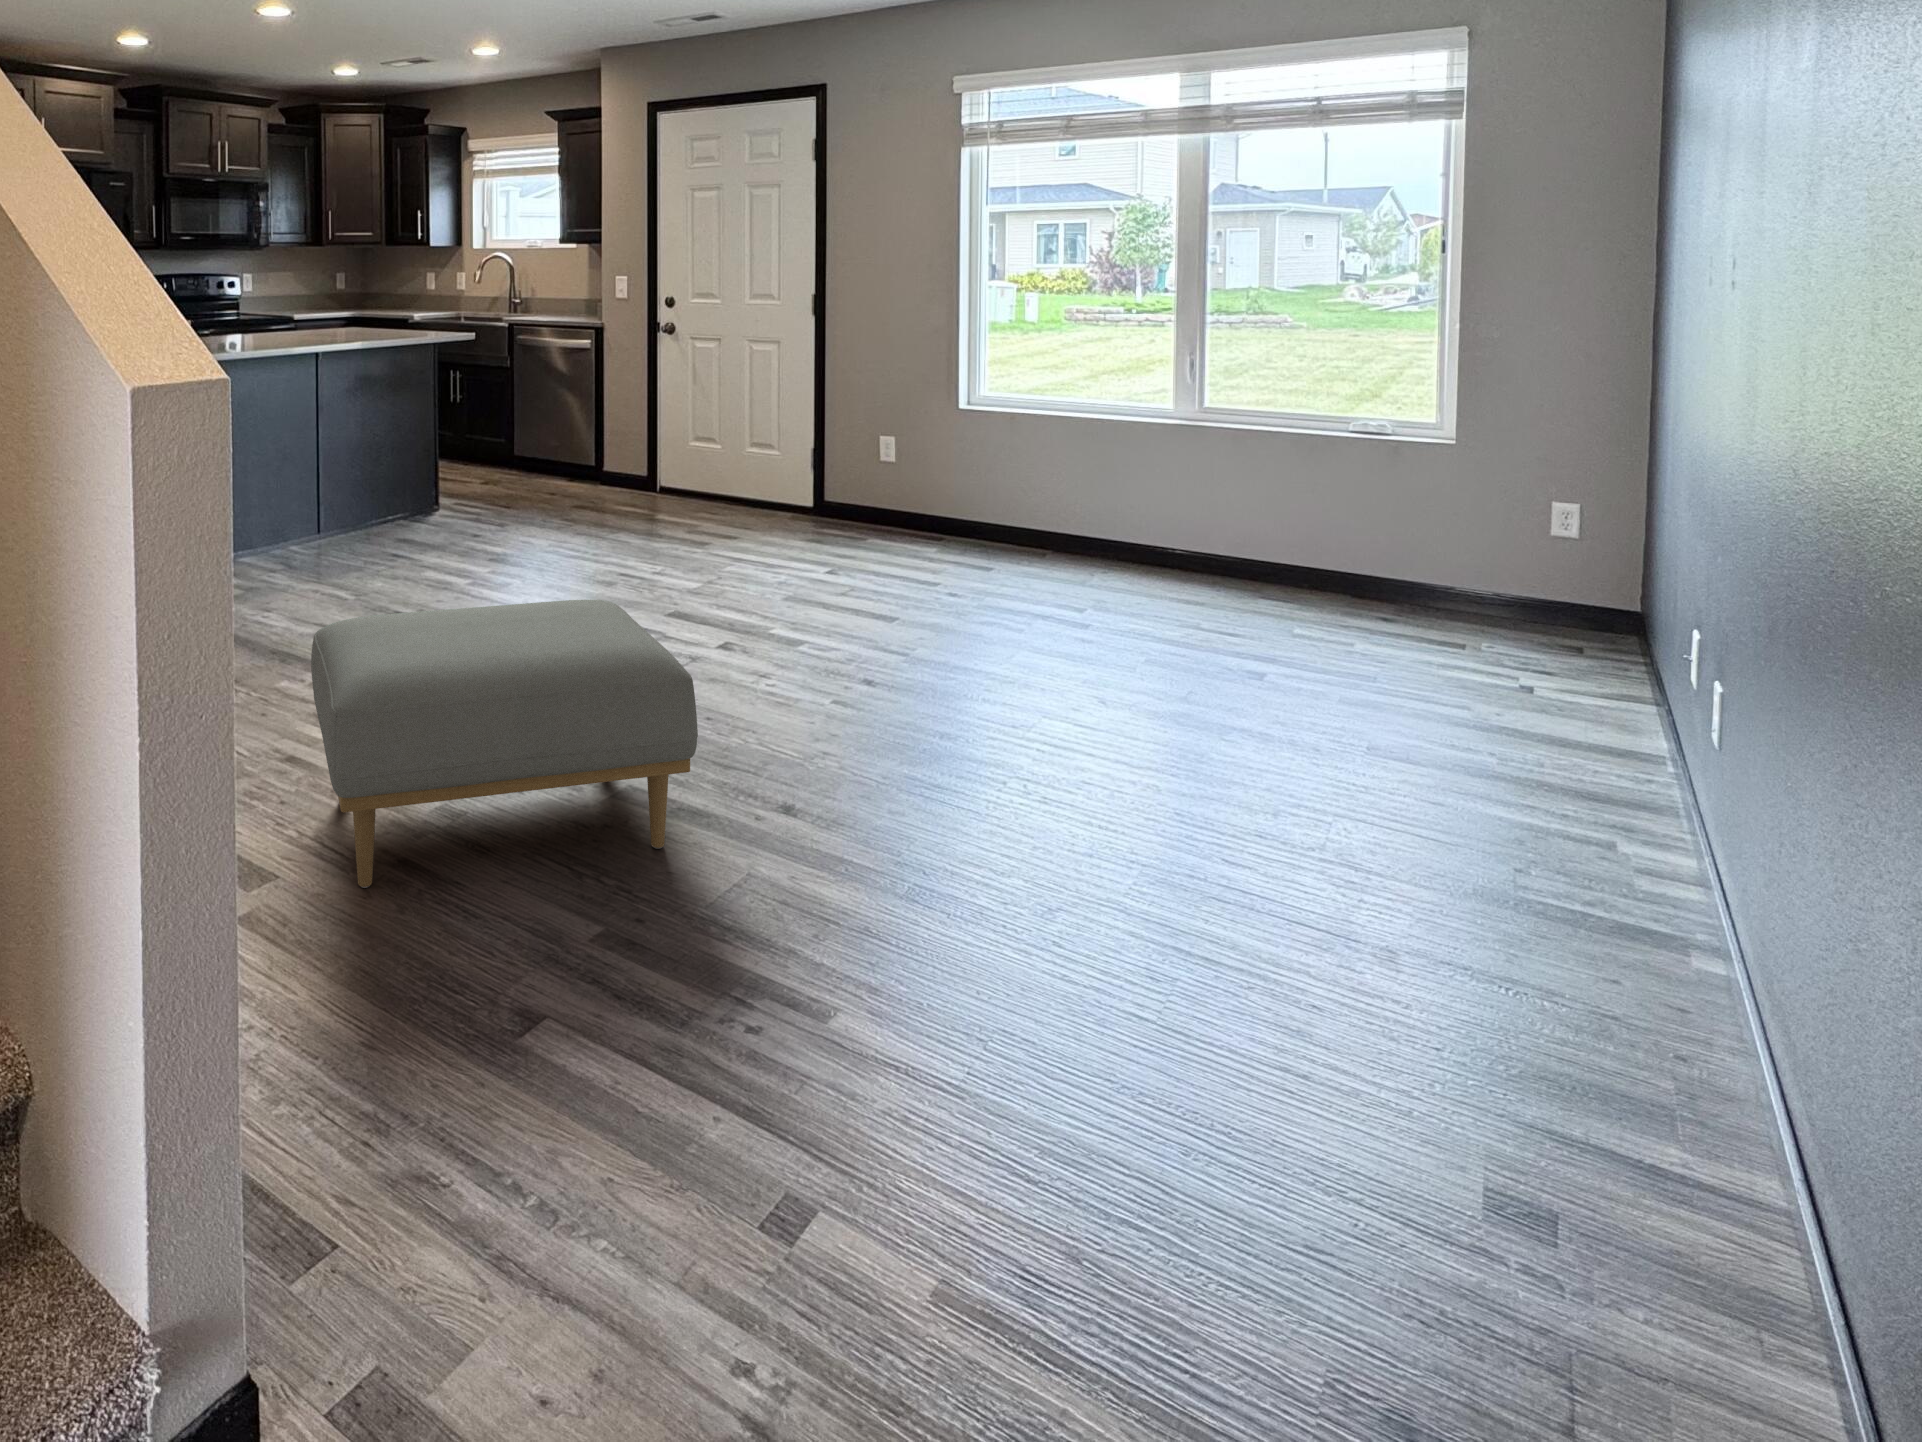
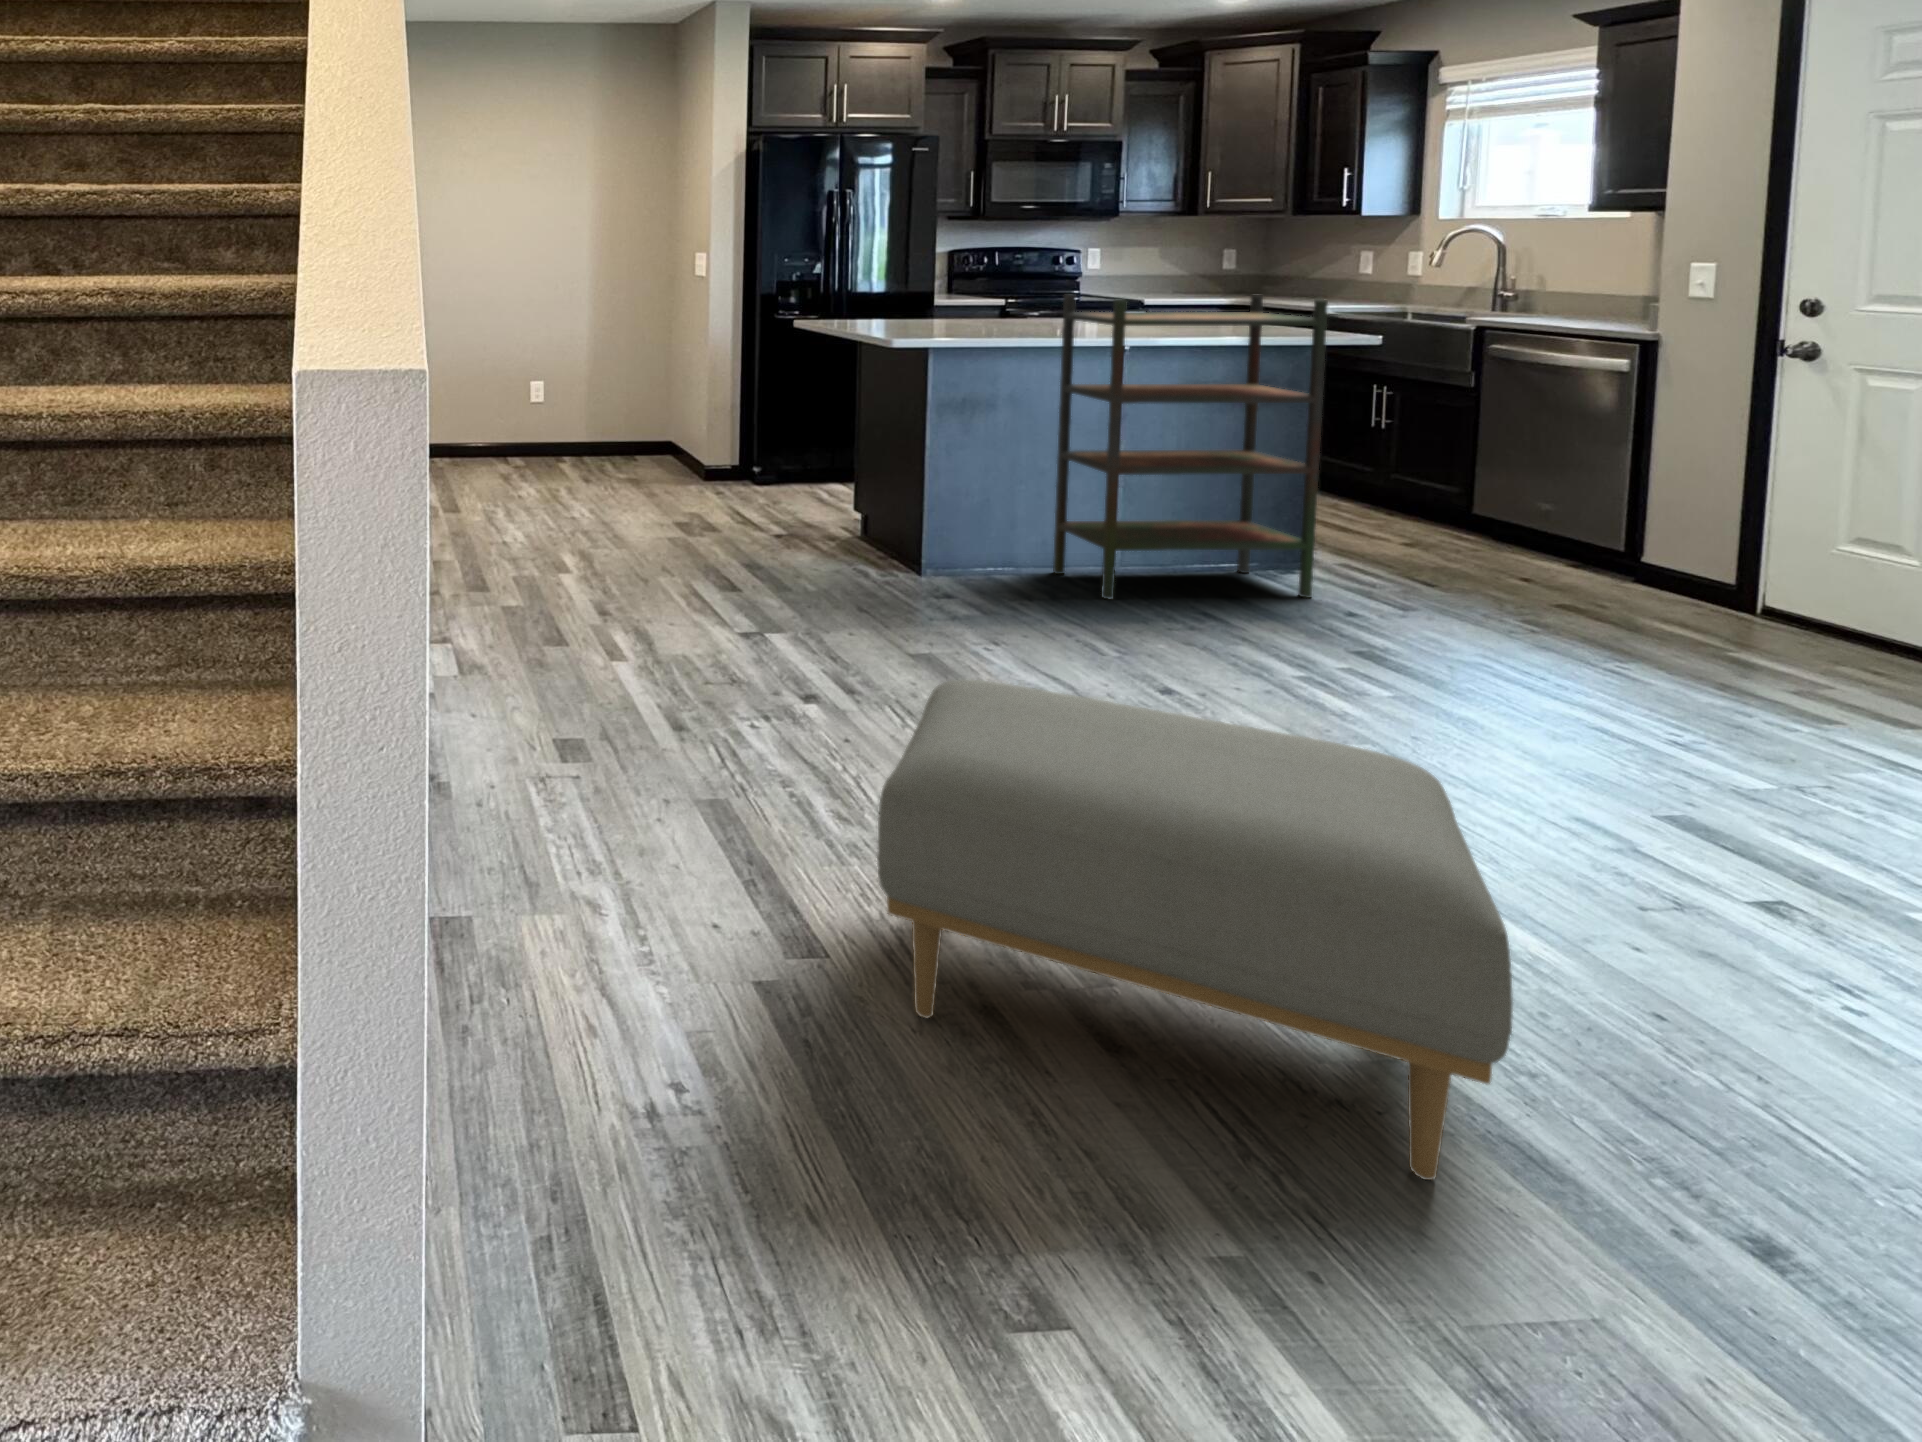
bookshelf: none [276,306,451,559] -> present [1053,295,1328,599]

